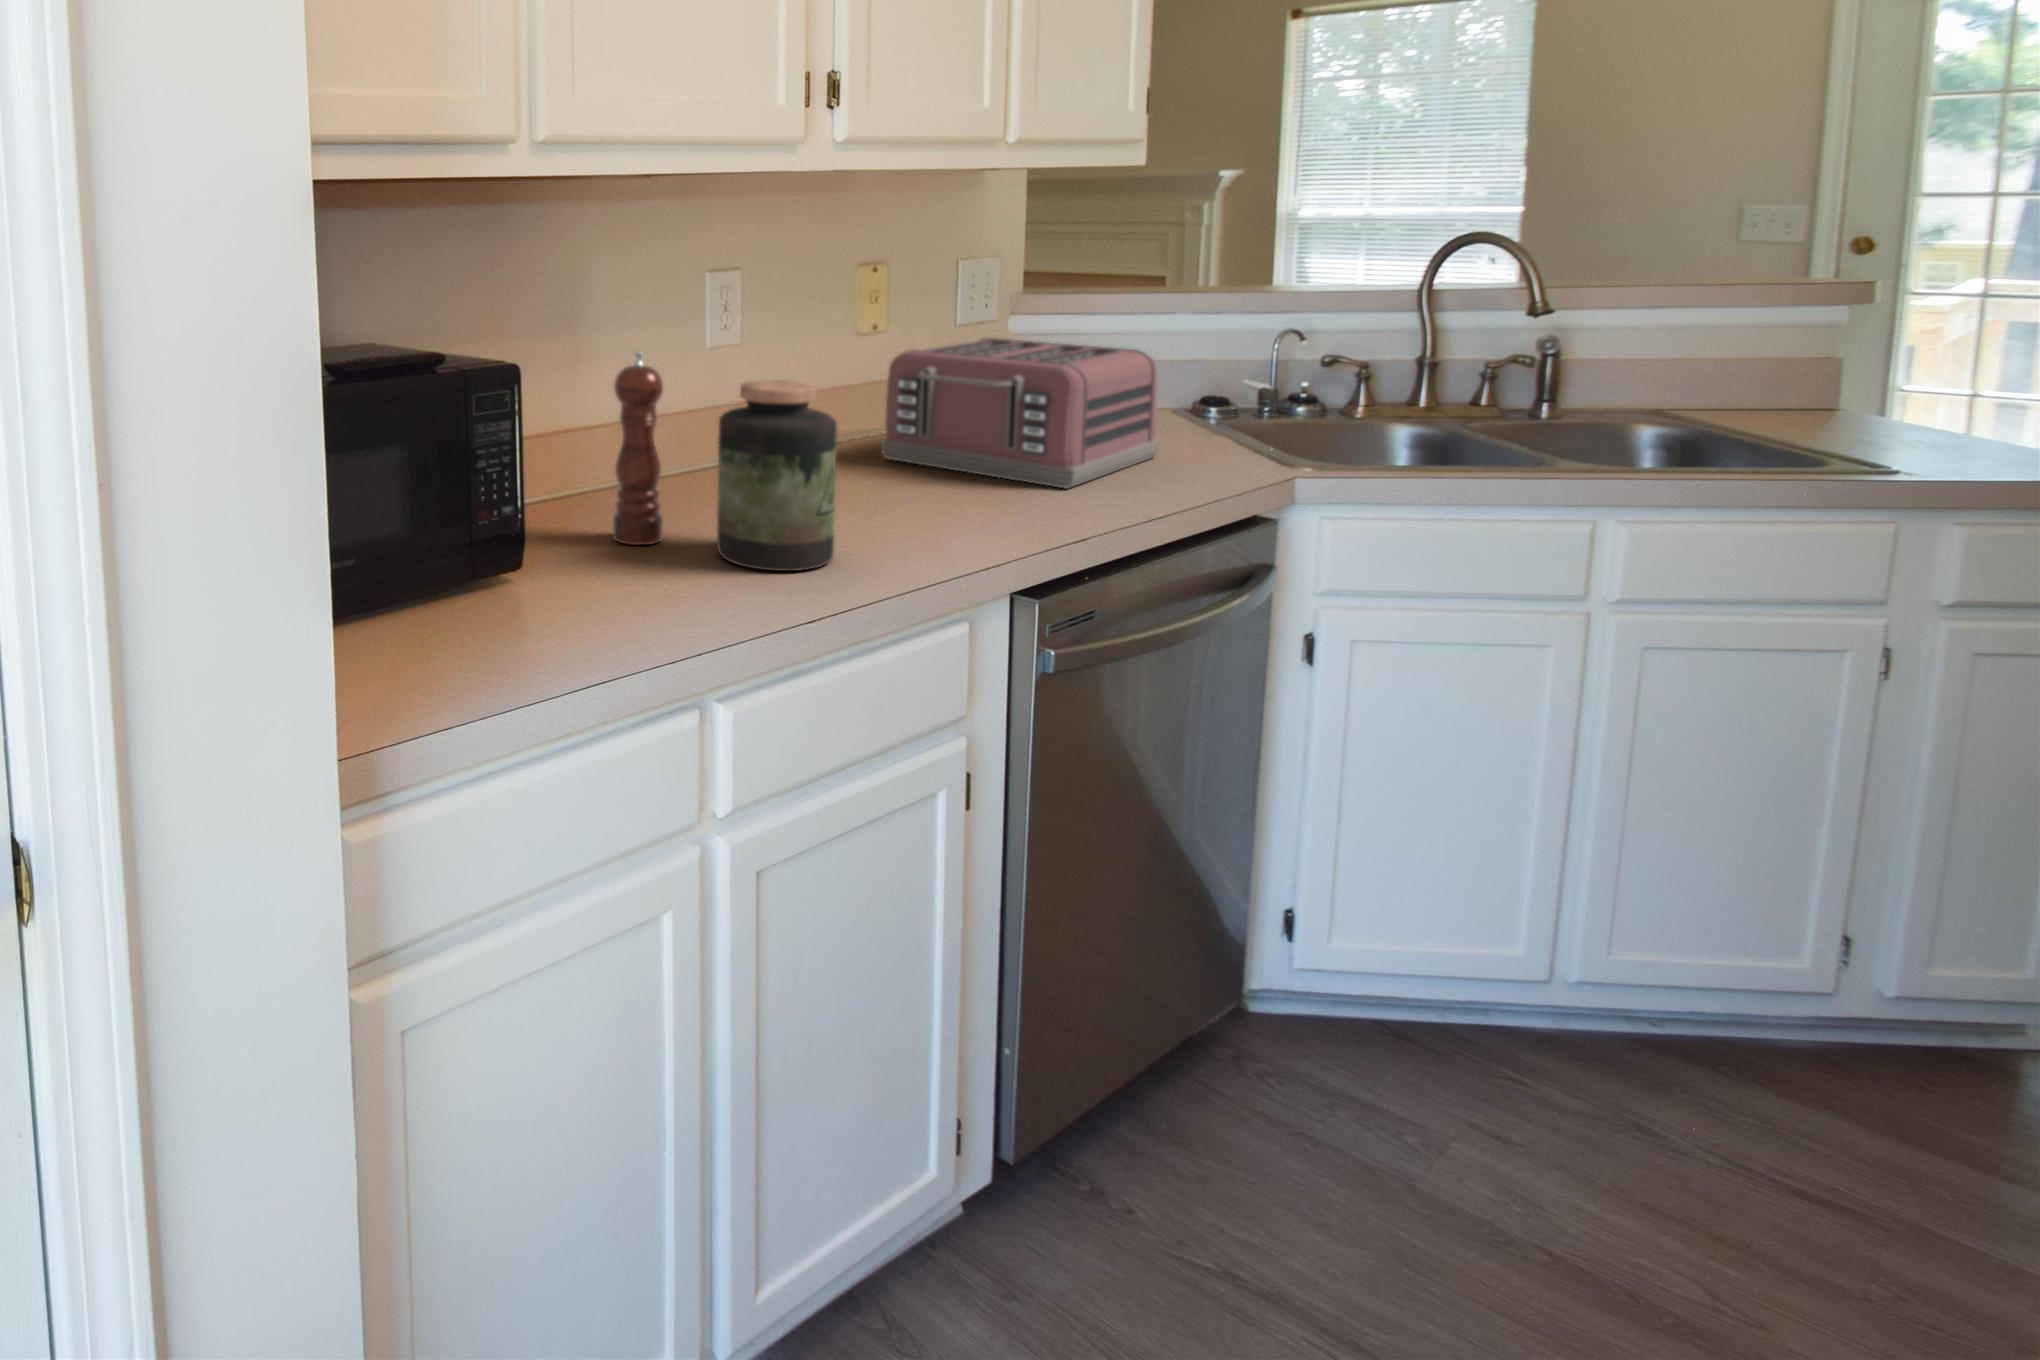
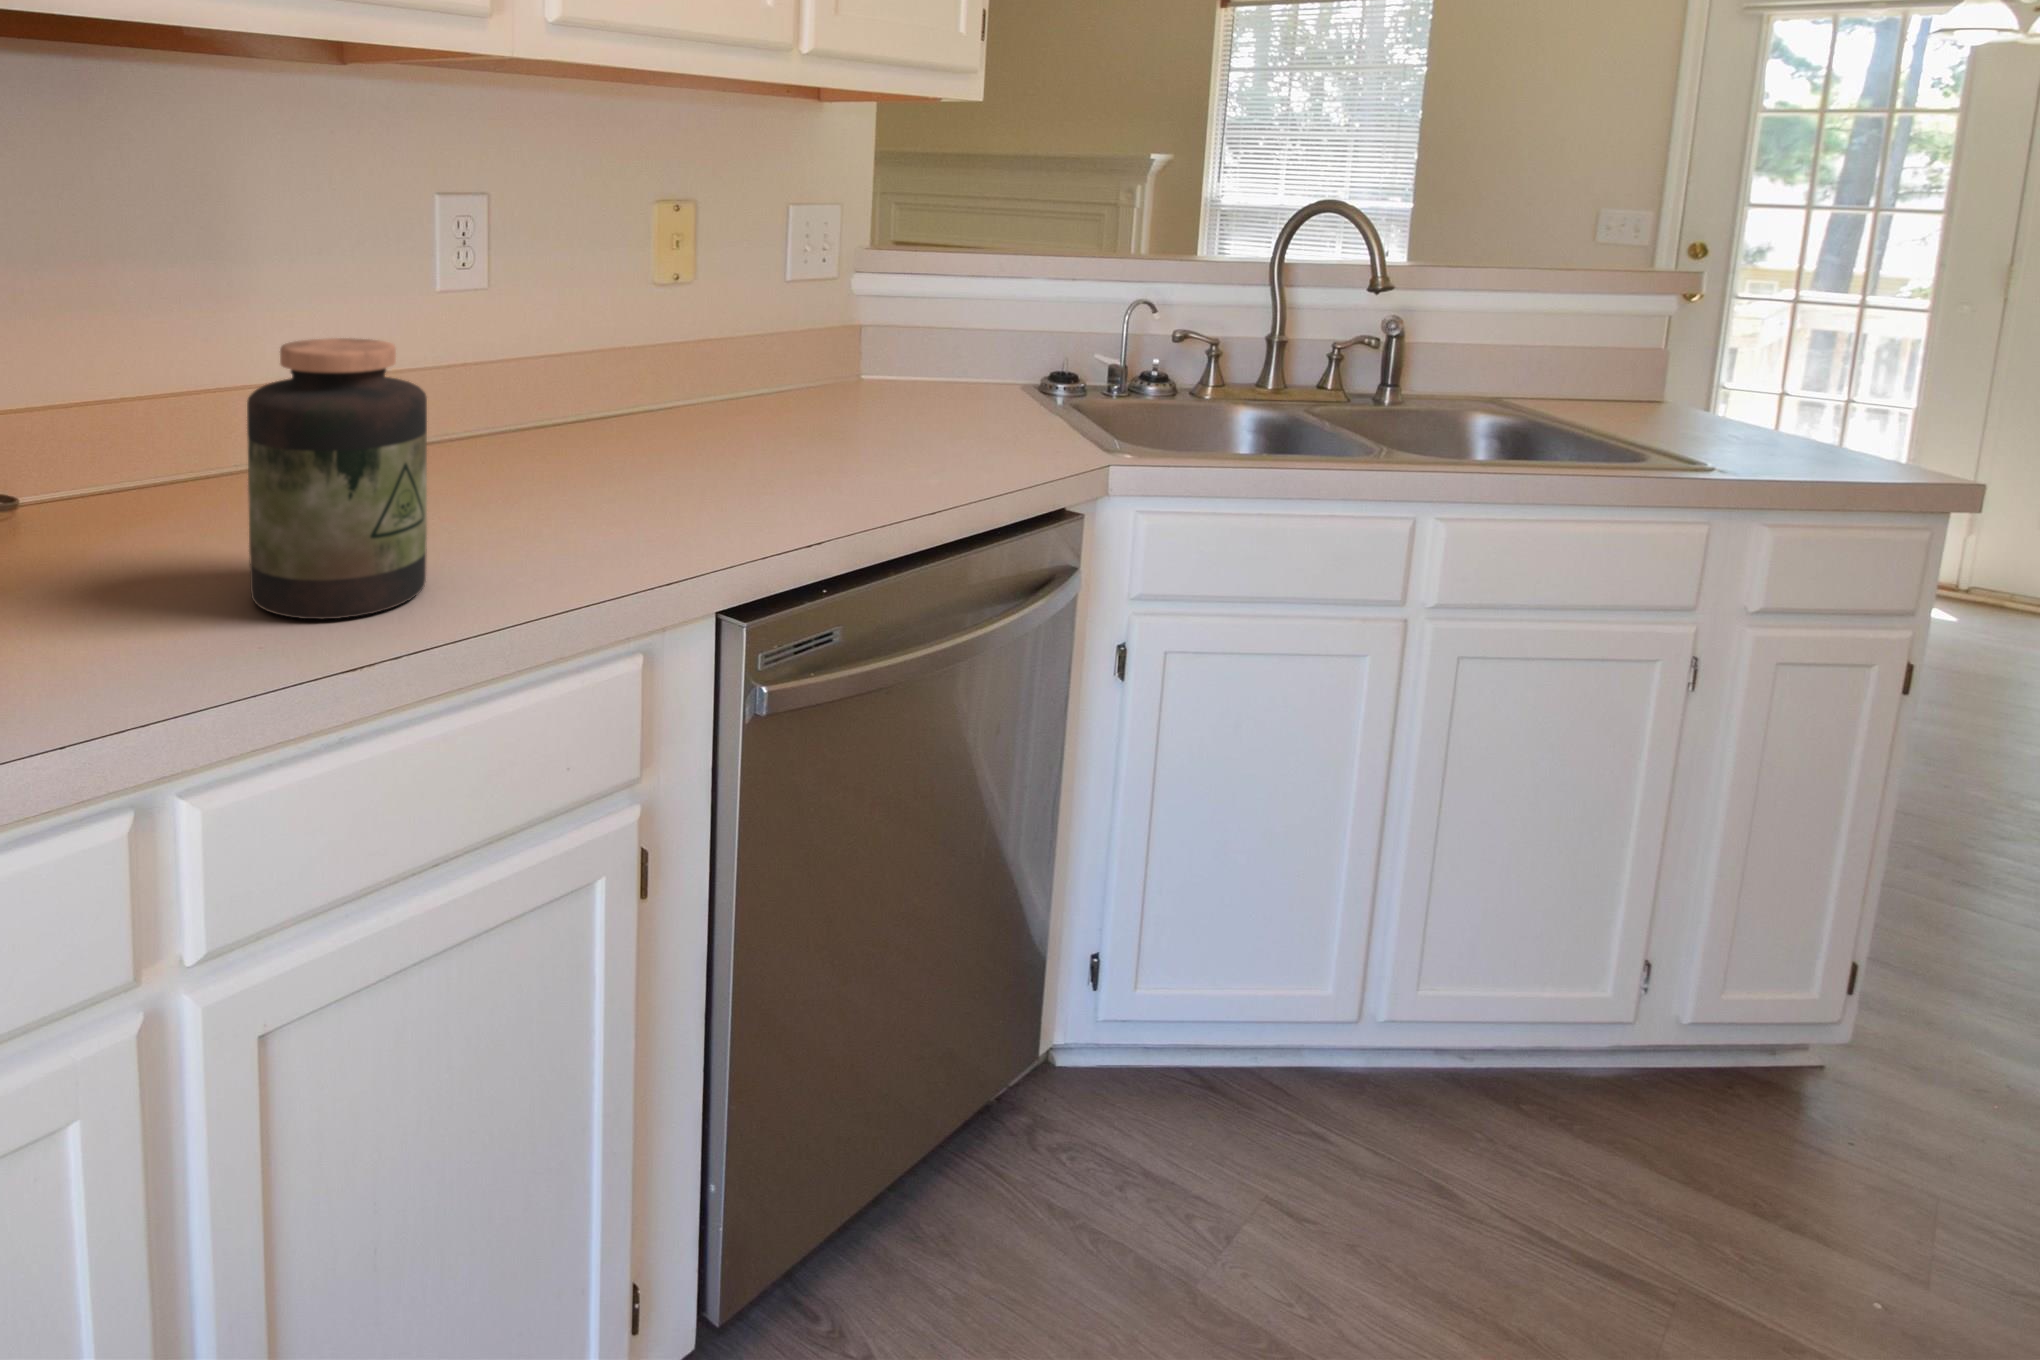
toaster: present [881,338,1159,488] -> none [649,298,974,483]
pepper mill: present [613,352,663,545] -> none [126,292,212,575]

